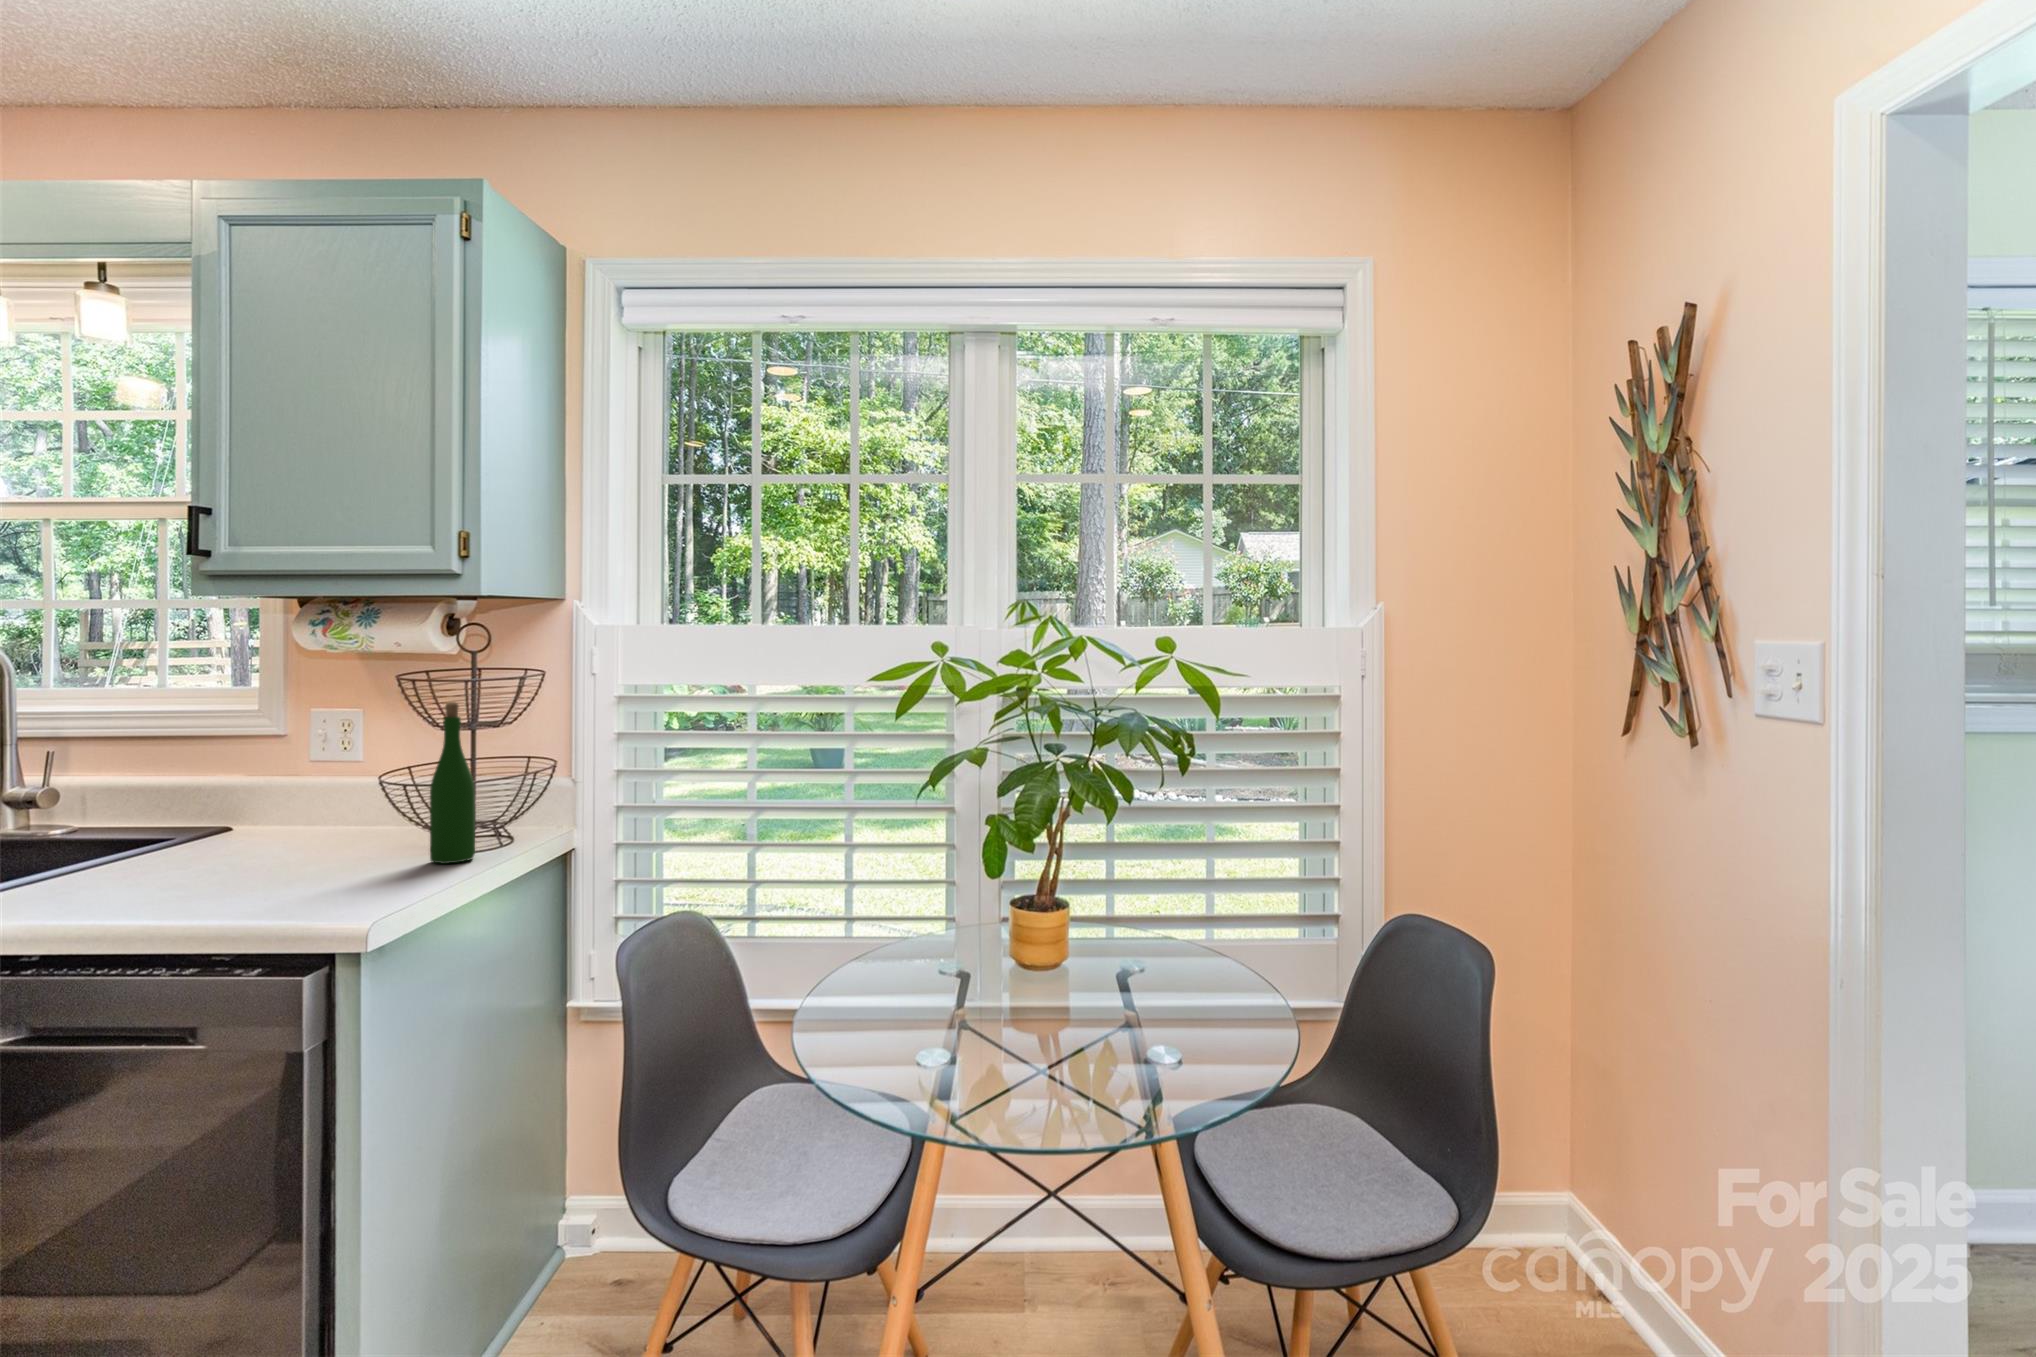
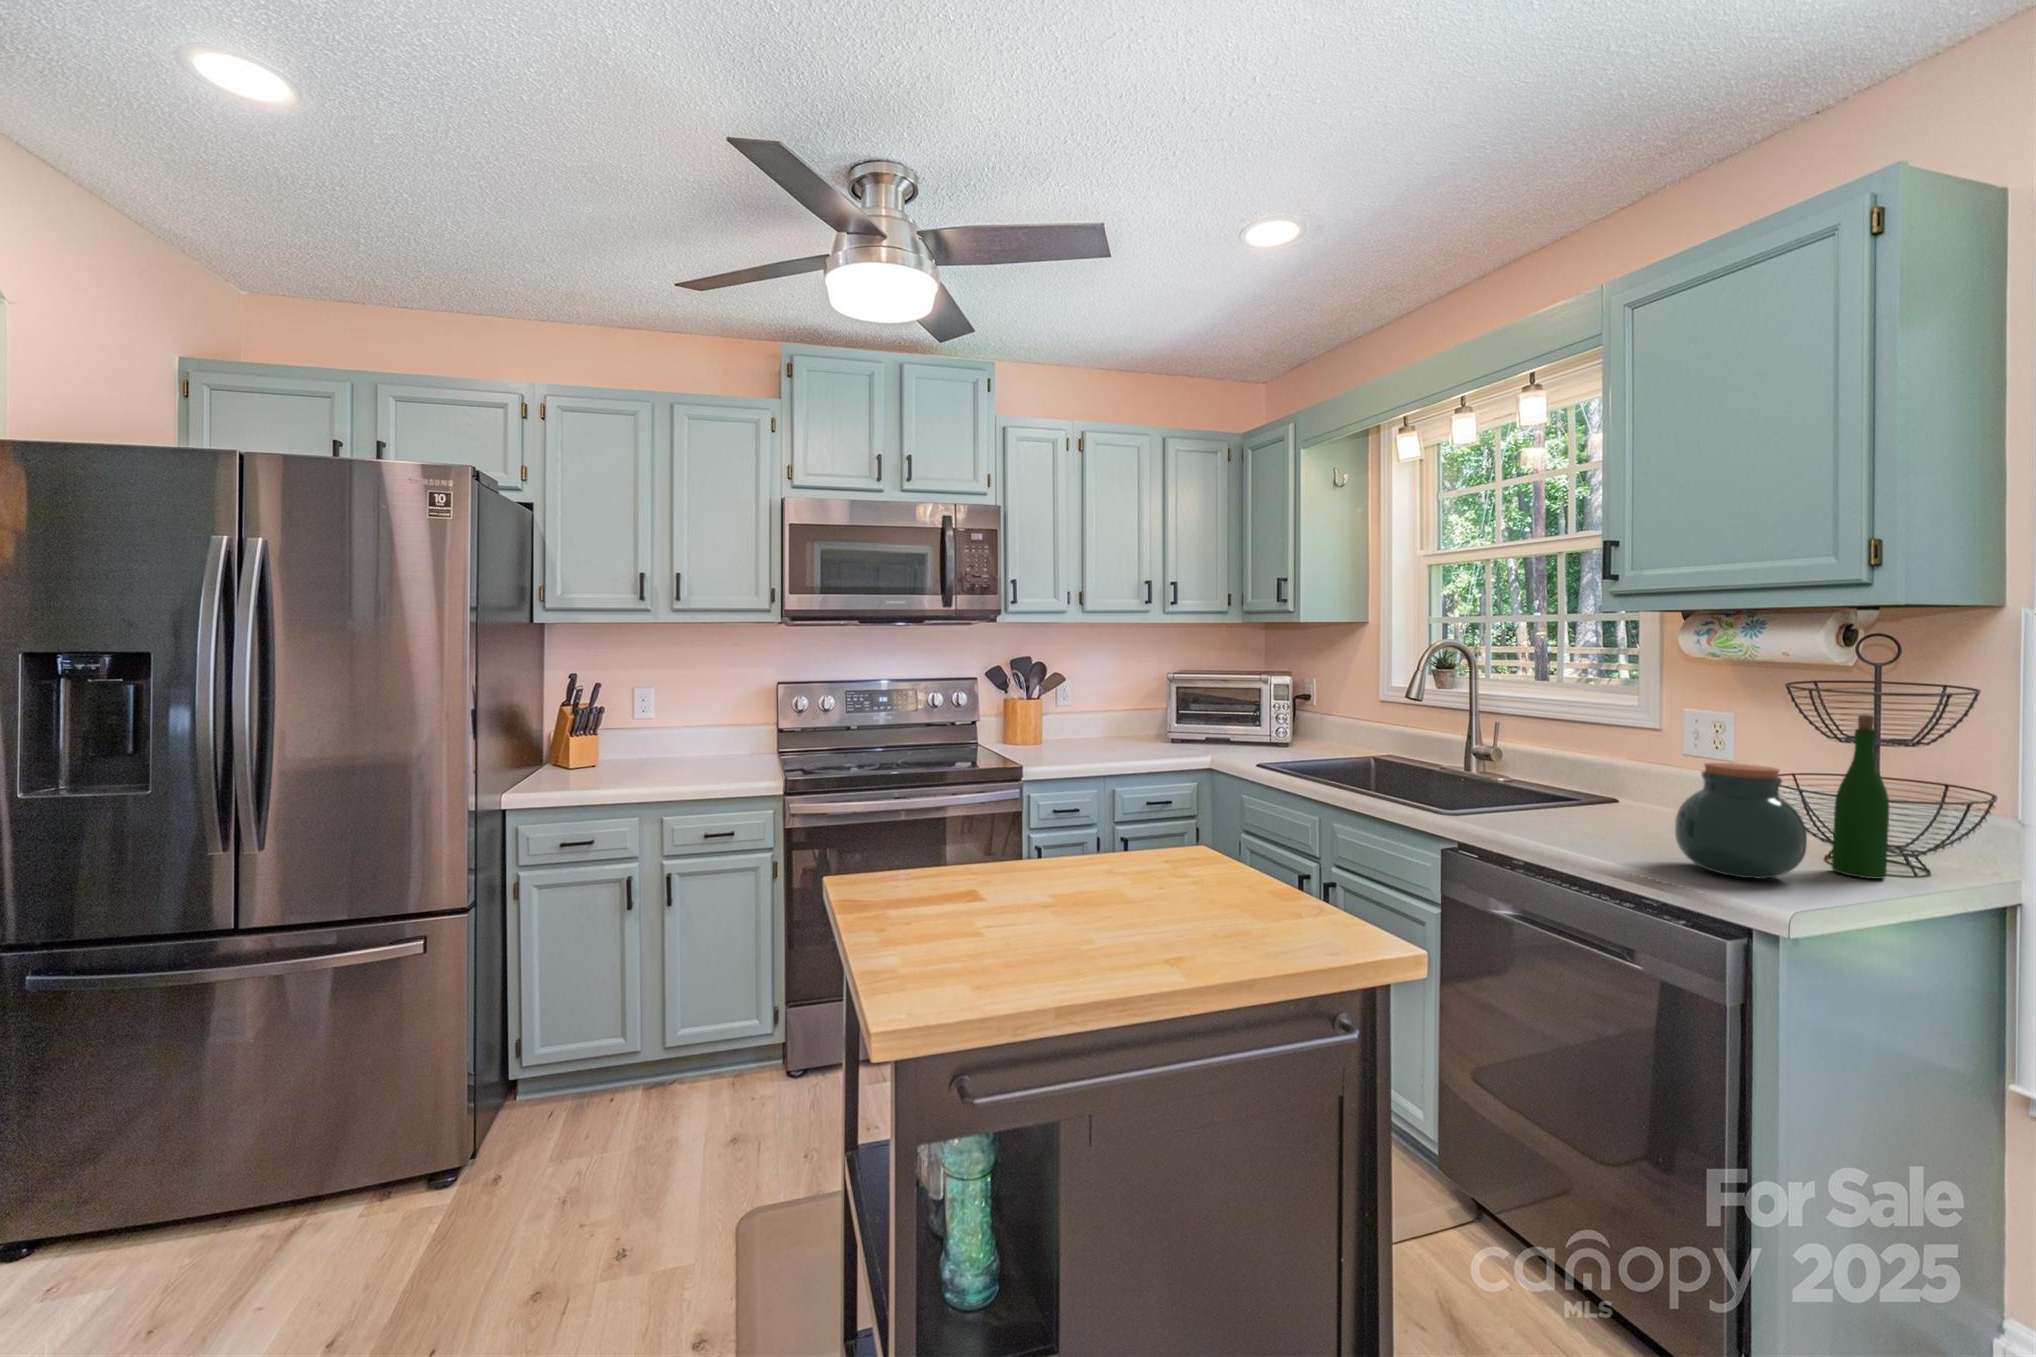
jar: none [262,765,398,893] -> present [1675,763,1807,879]

